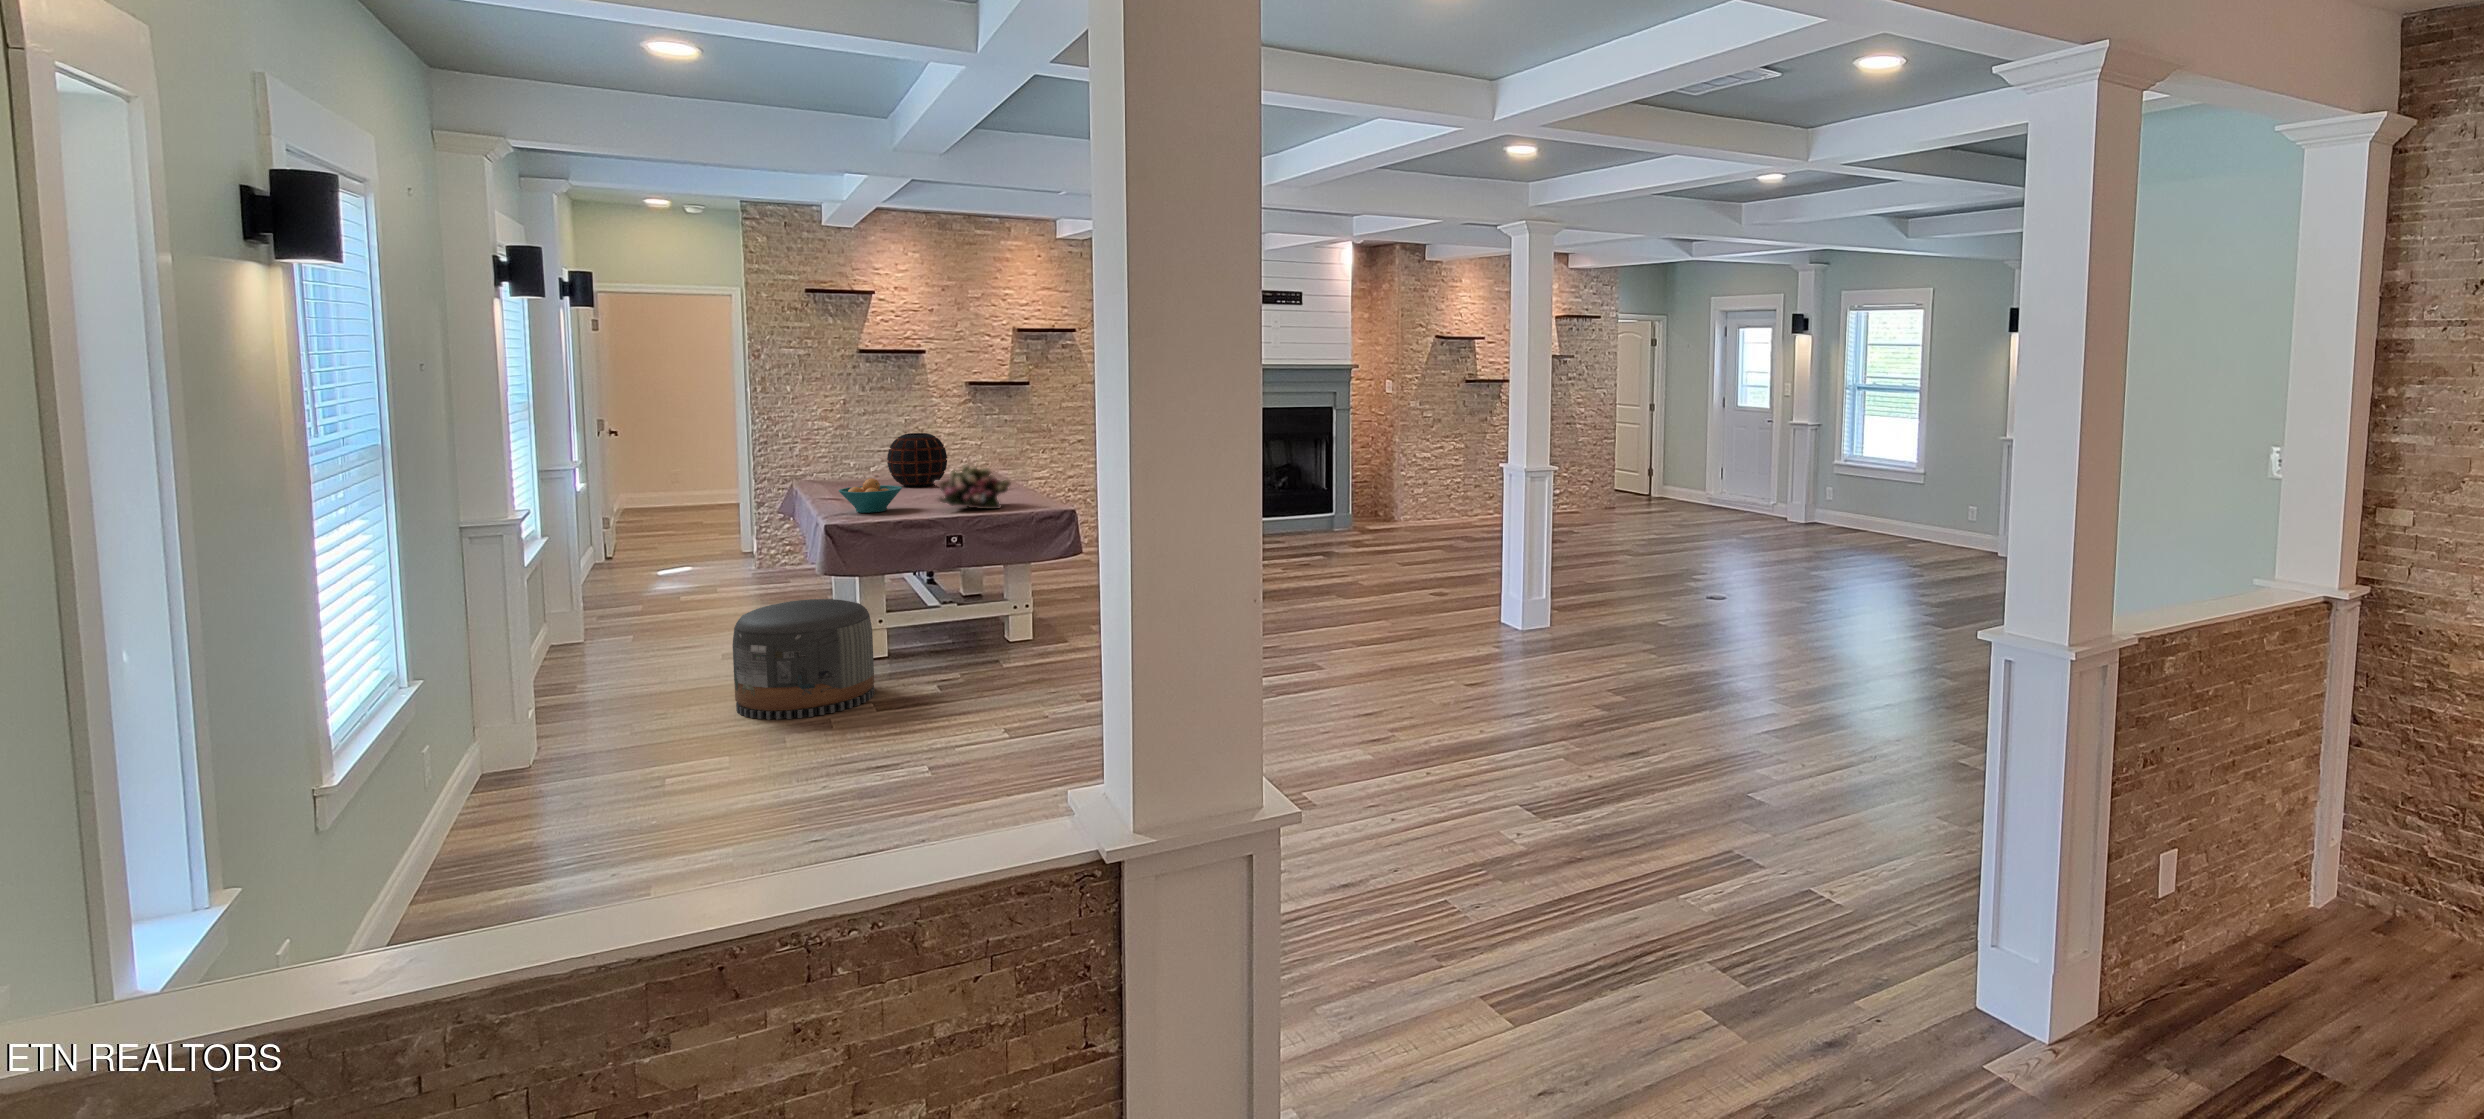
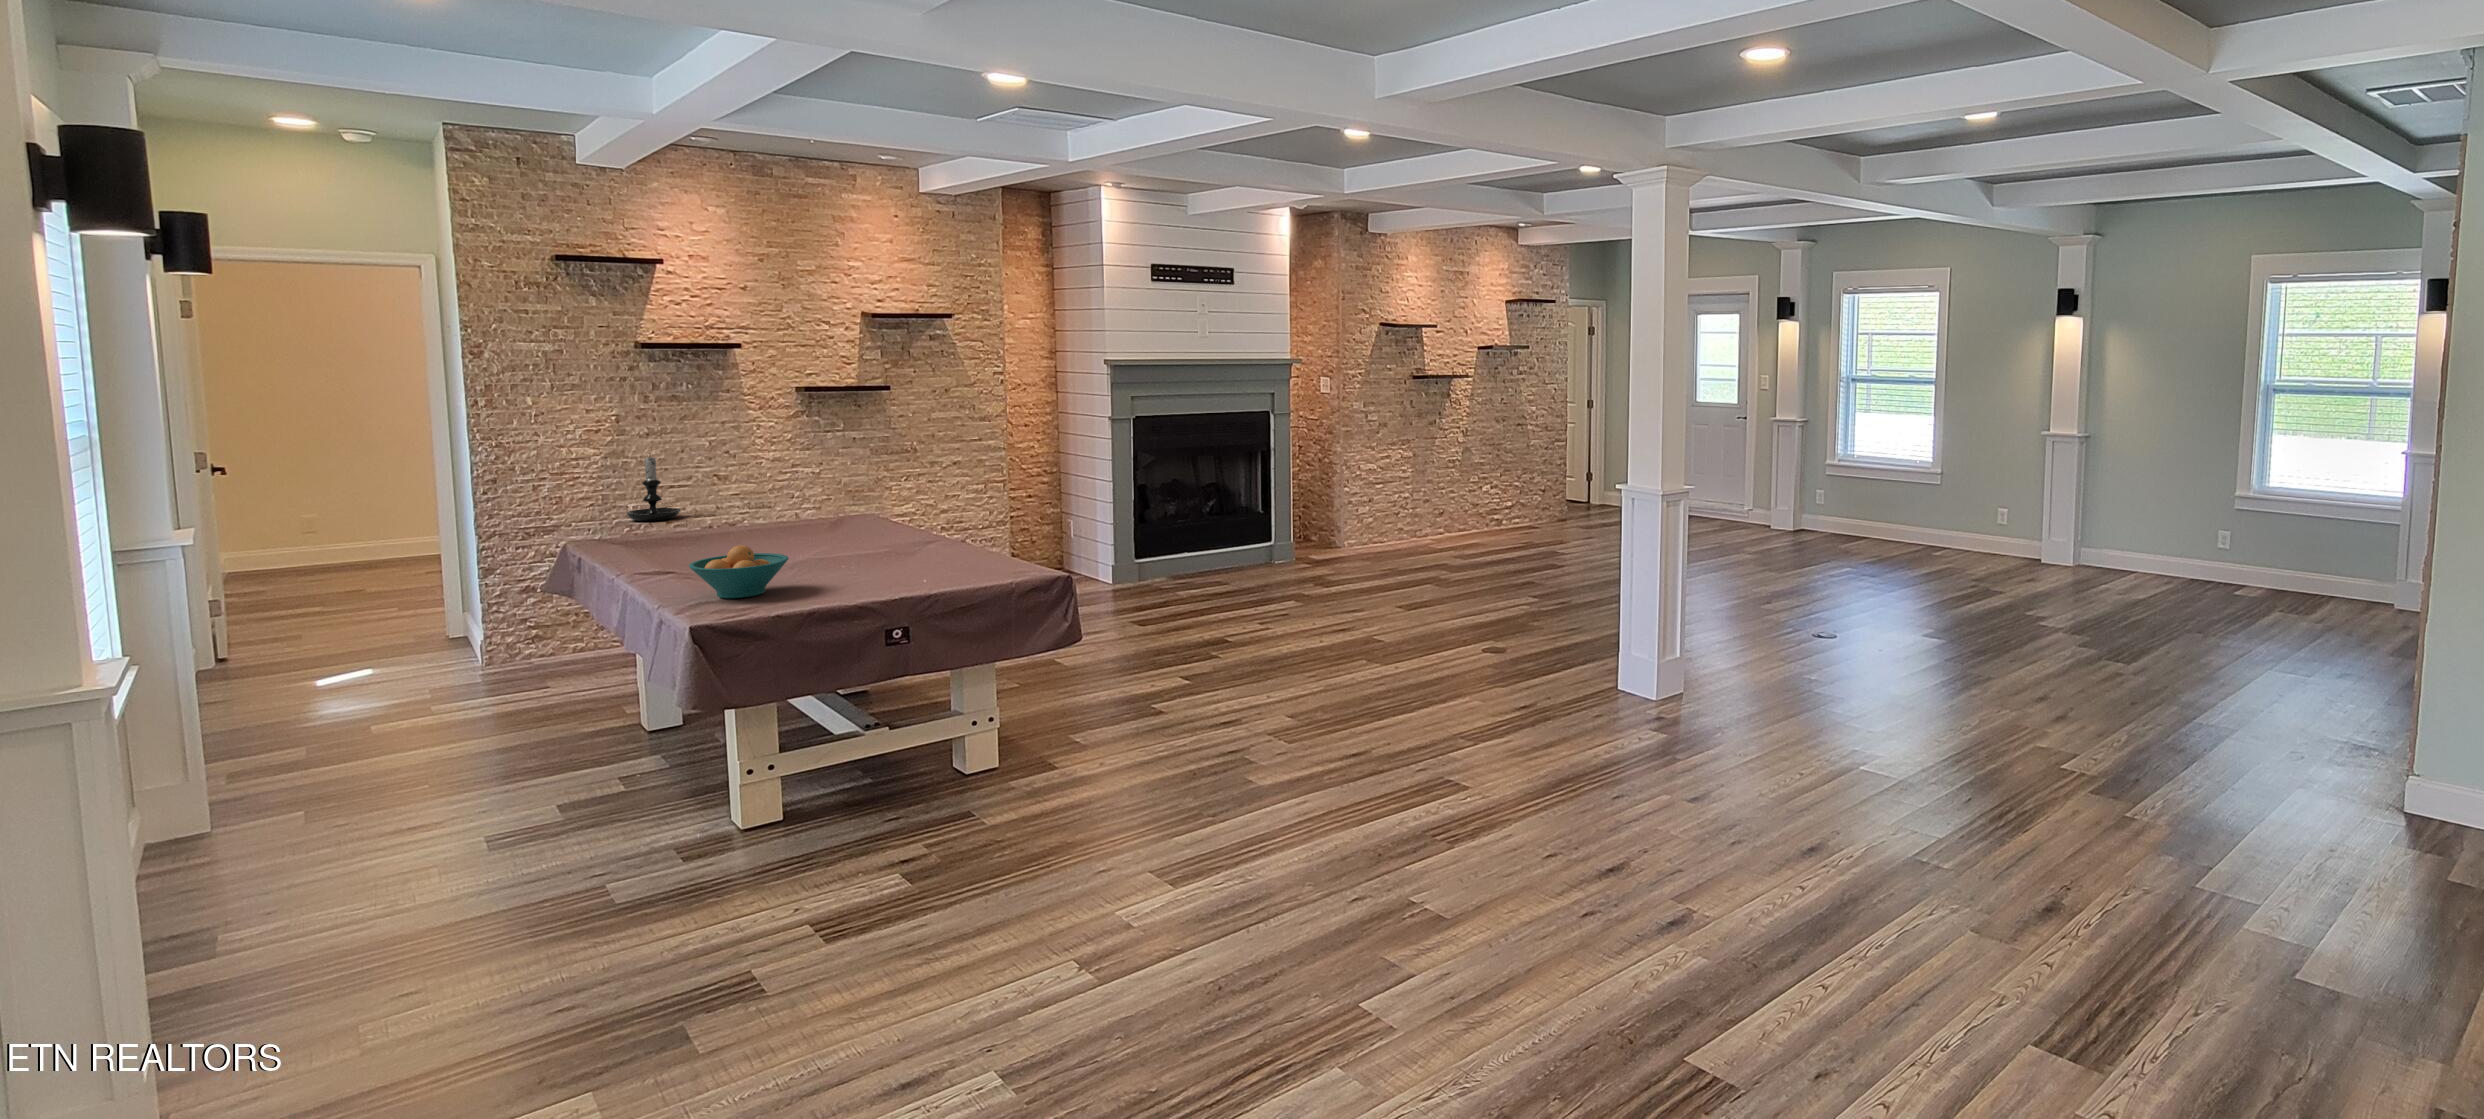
candle holder: none [844,426,881,473] -> present [627,453,681,521]
decorative vase: present [887,433,947,487] -> none [719,466,809,544]
flower arrangement: present [935,465,1010,509] -> none [842,518,955,584]
pouf: present [732,599,874,720] -> none [574,752,810,972]

